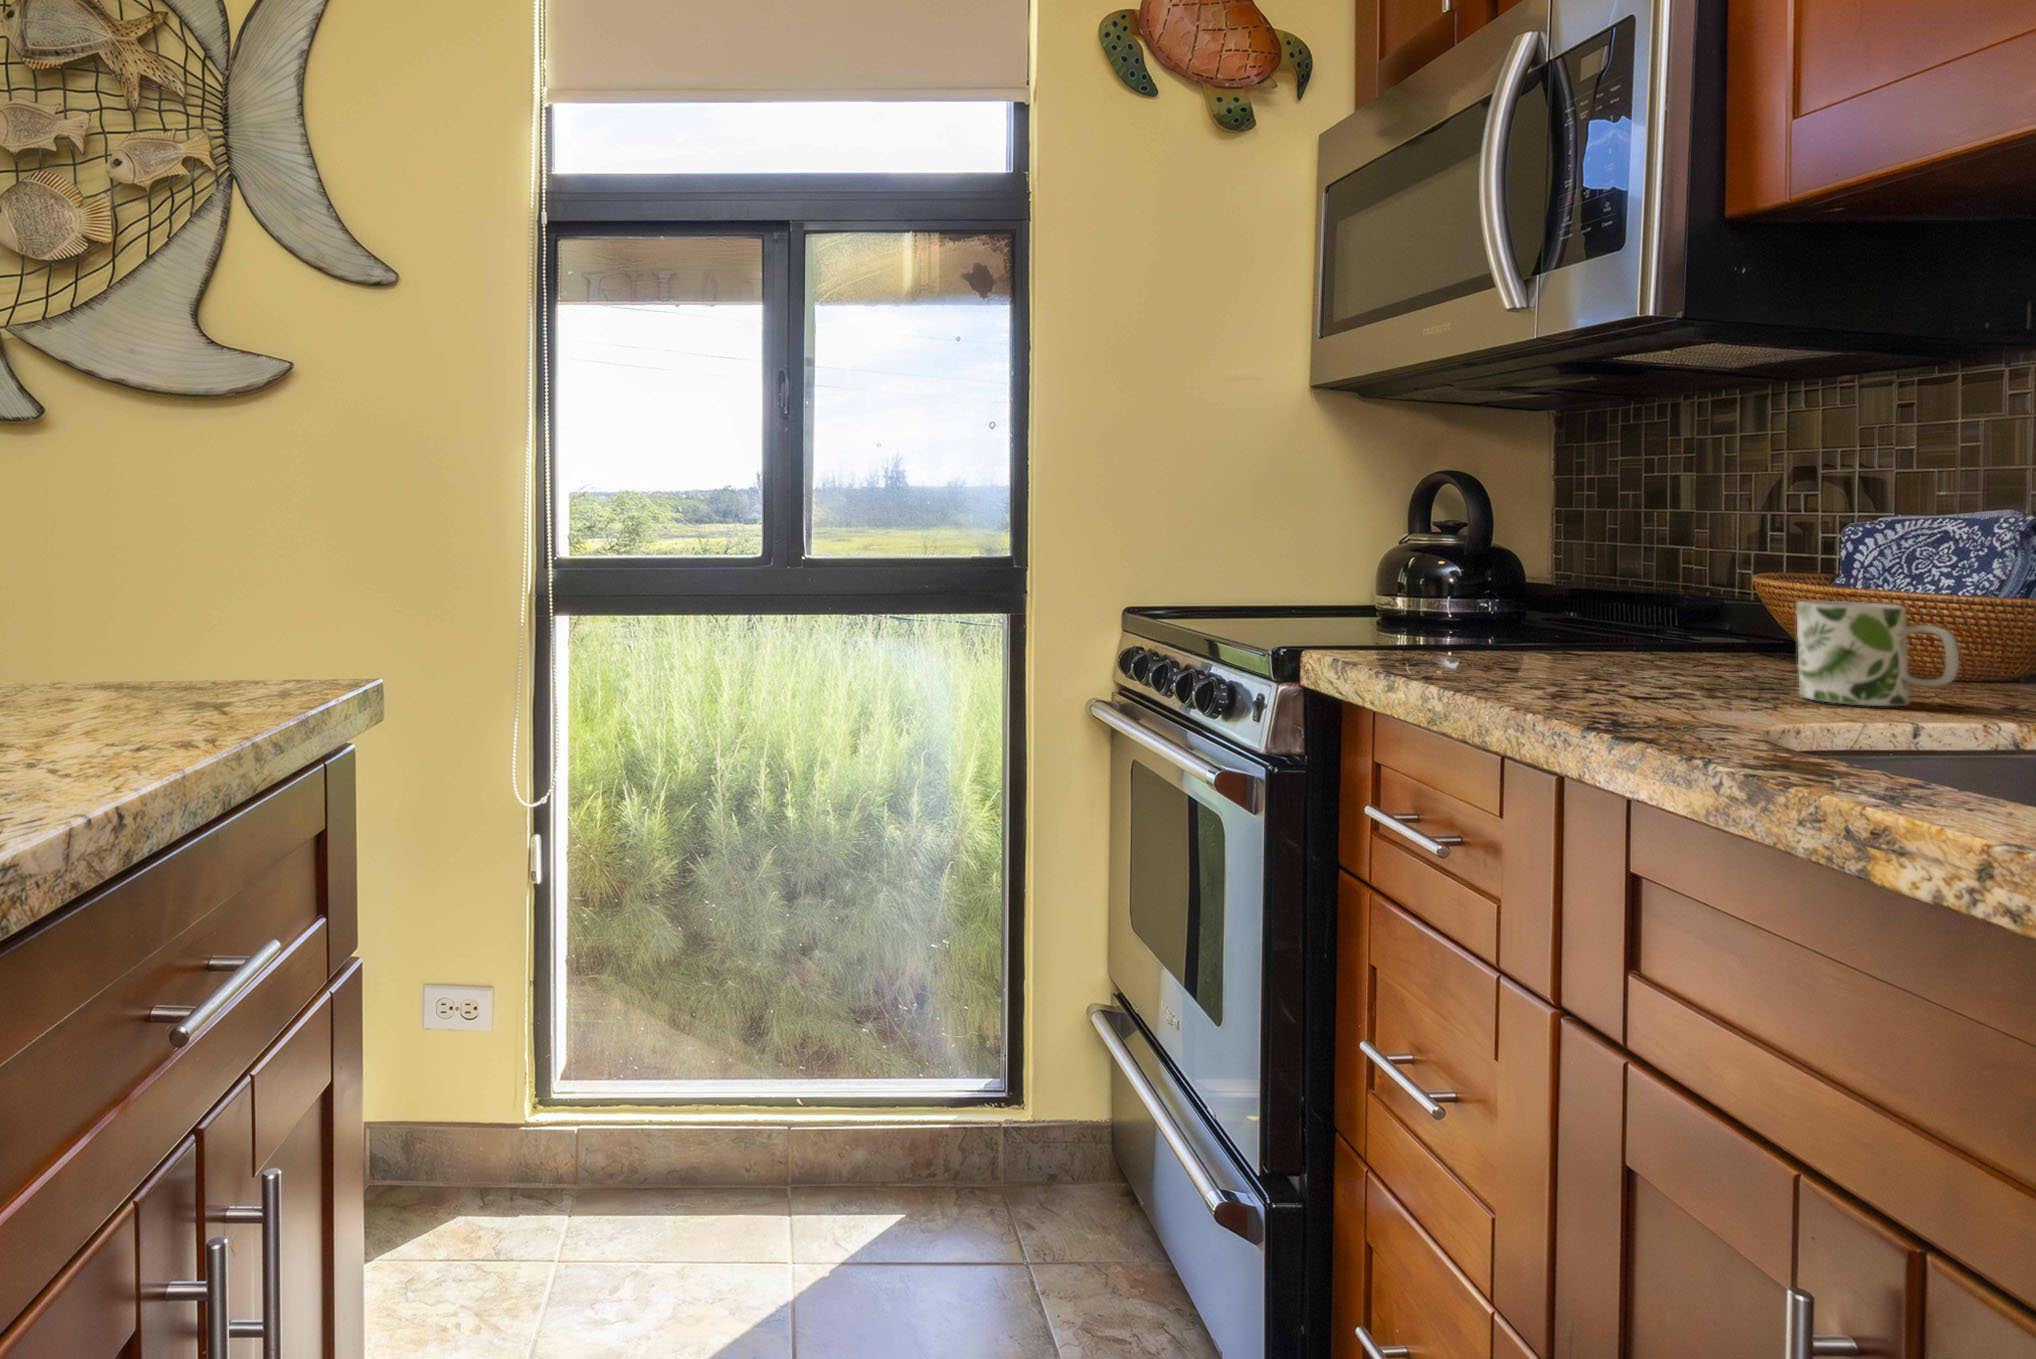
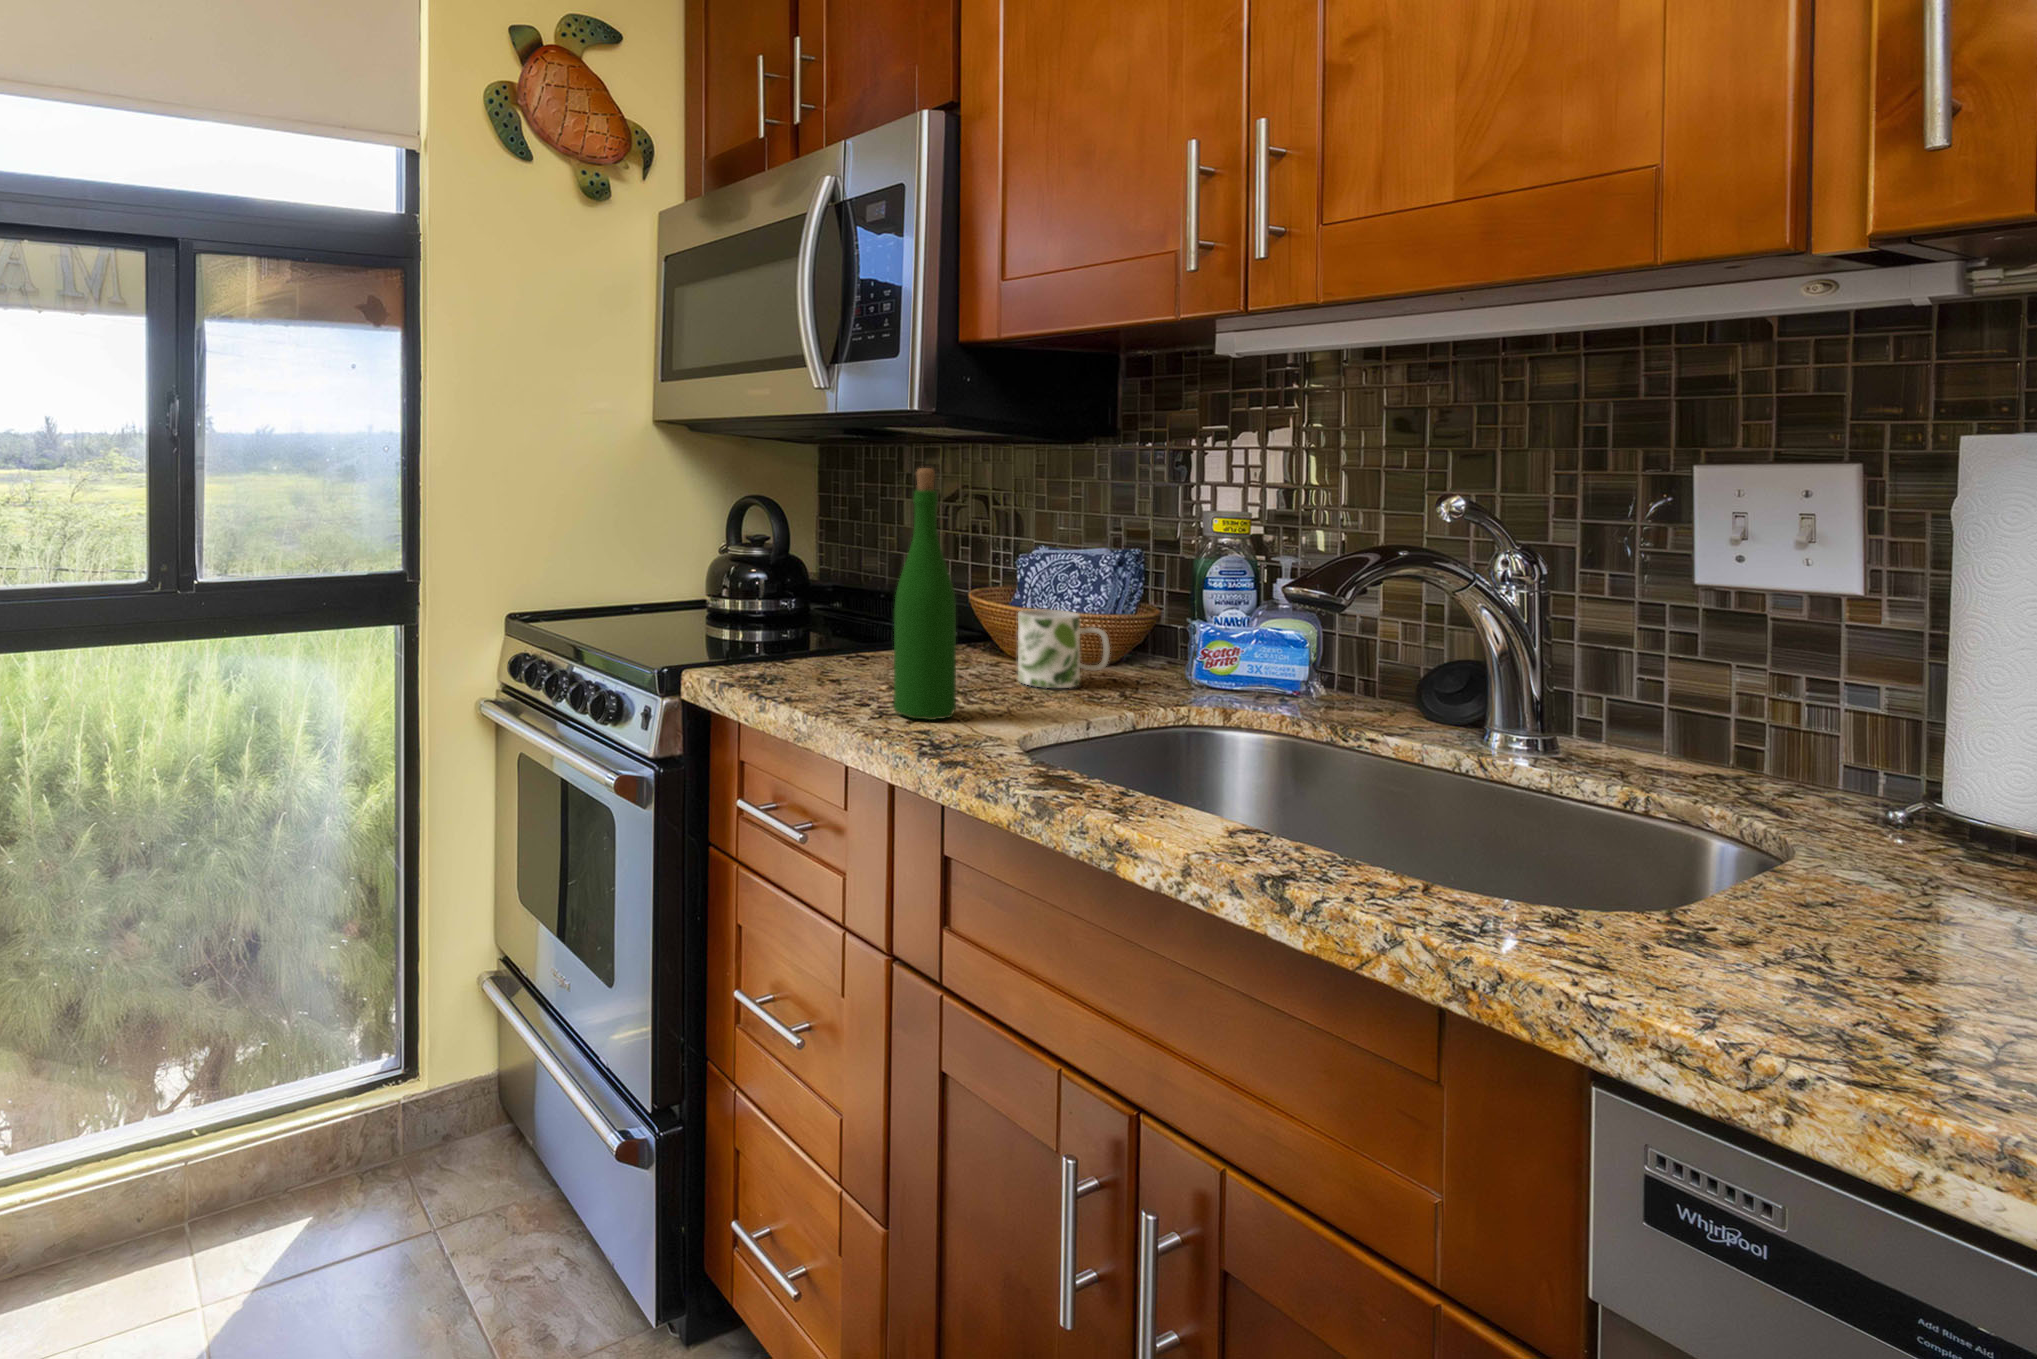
wine bottle: none [1551,395,1650,710] -> present [894,468,956,720]

